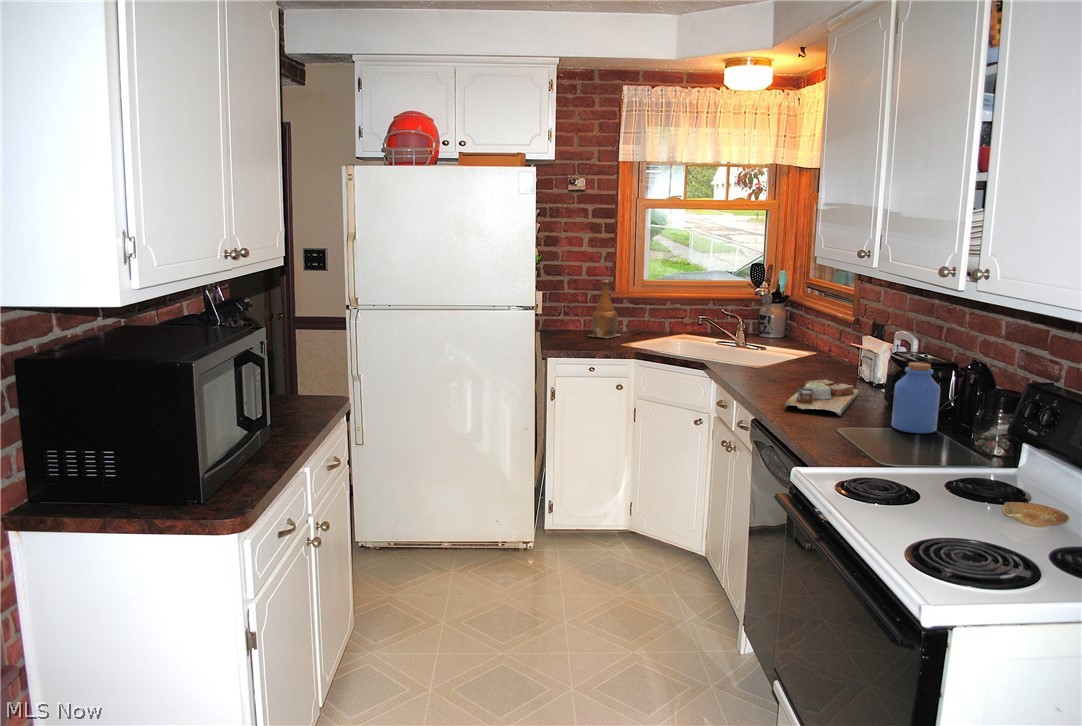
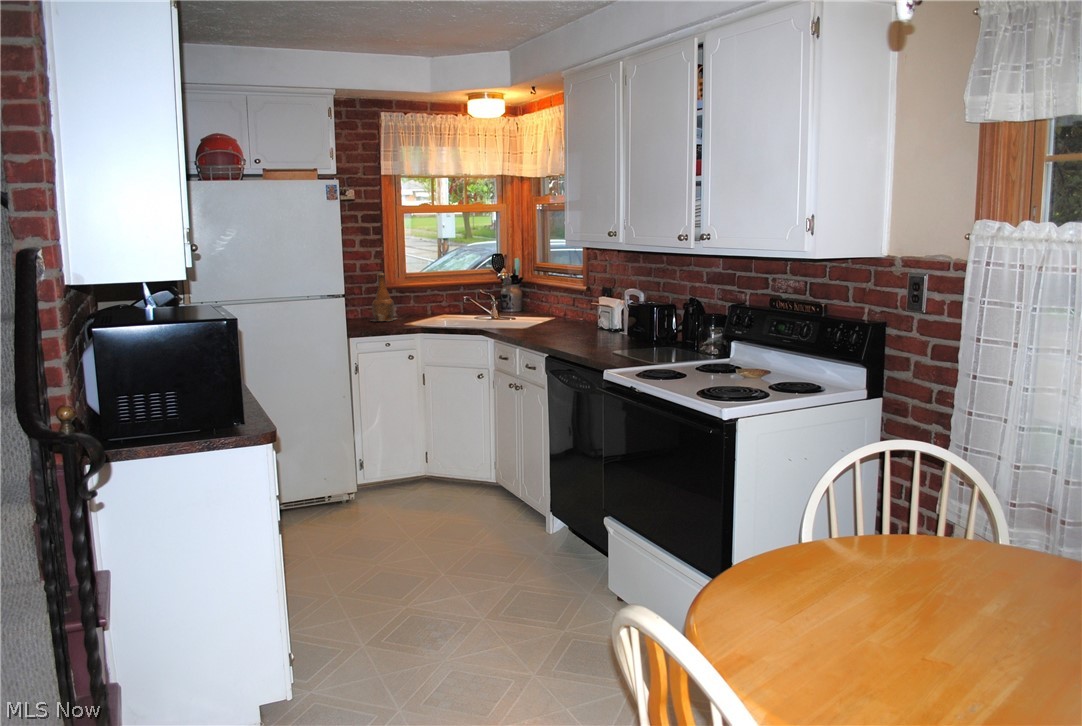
jar: present [892,362,940,433] -> none [644,304,672,350]
cutting board: present [783,379,859,416] -> none [569,328,609,347]

